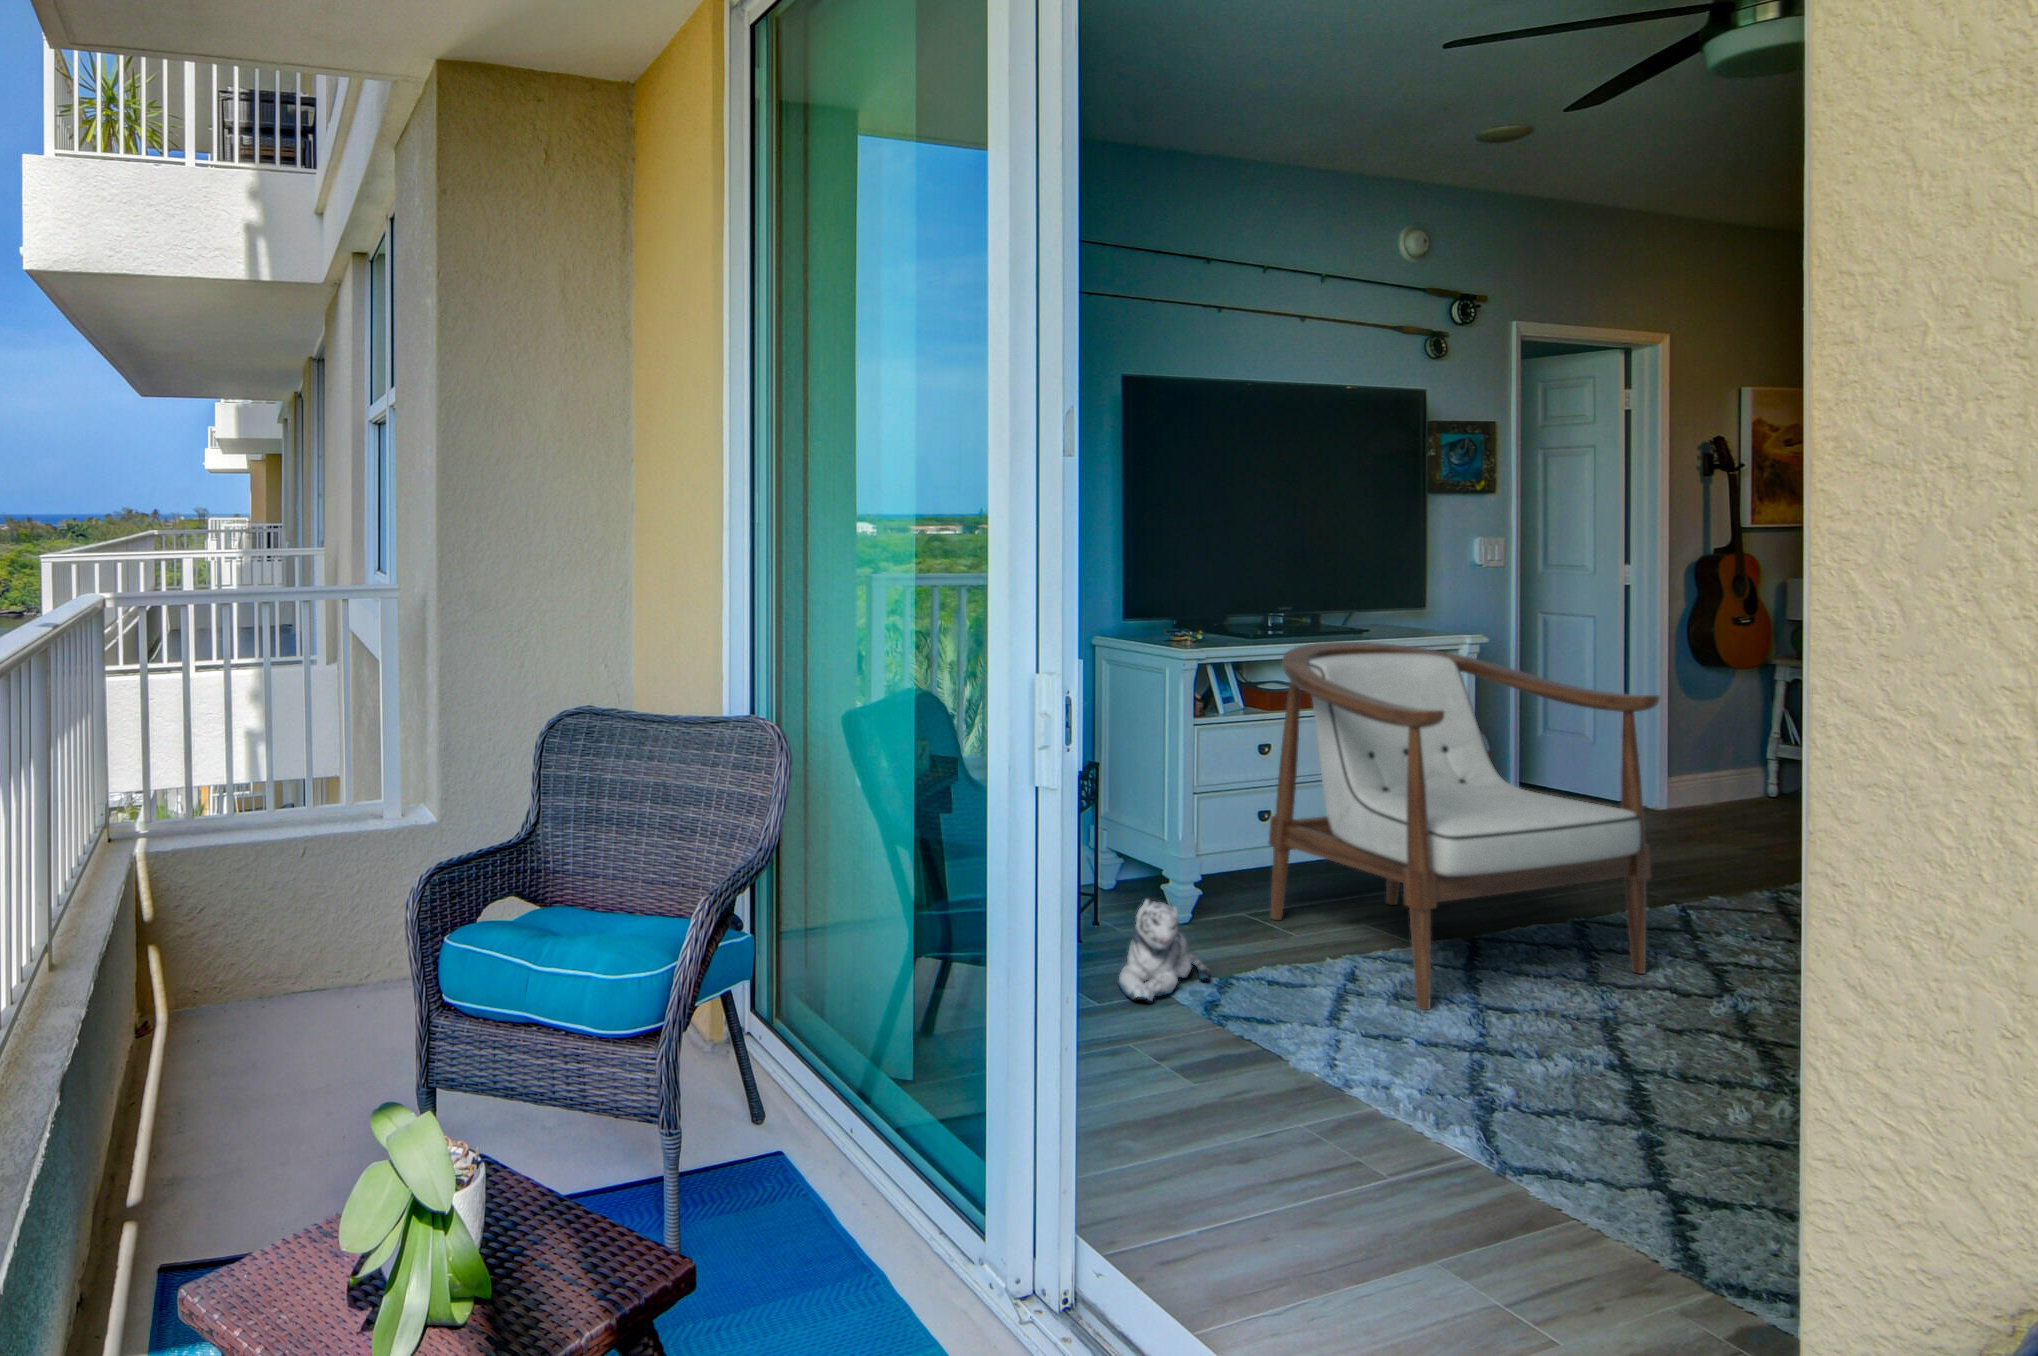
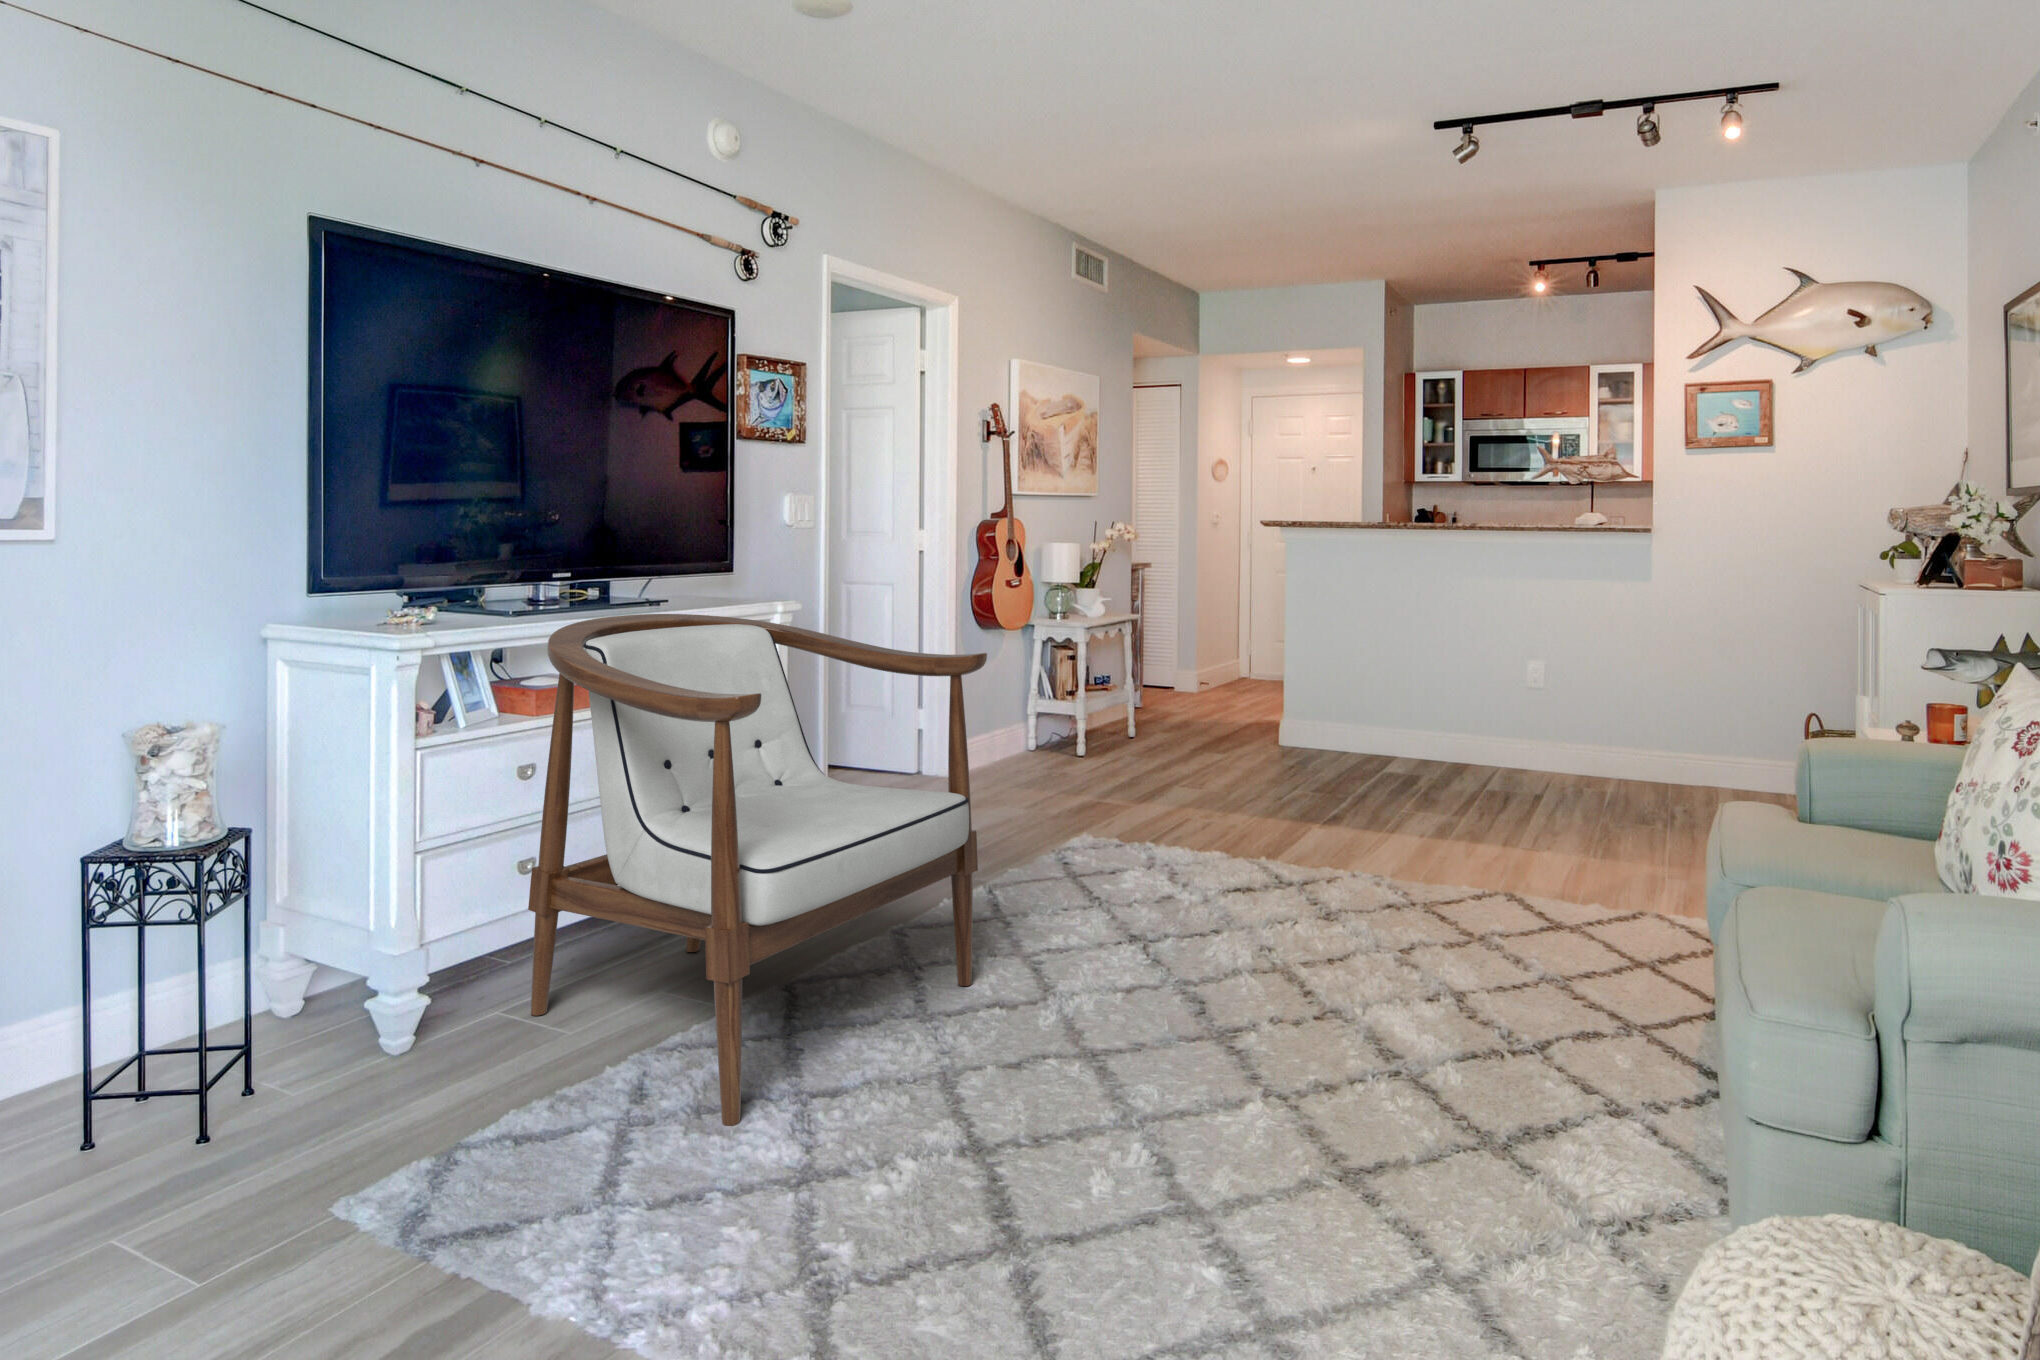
plush toy: present [1118,899,1209,1001] -> none [233,1064,413,1269]

